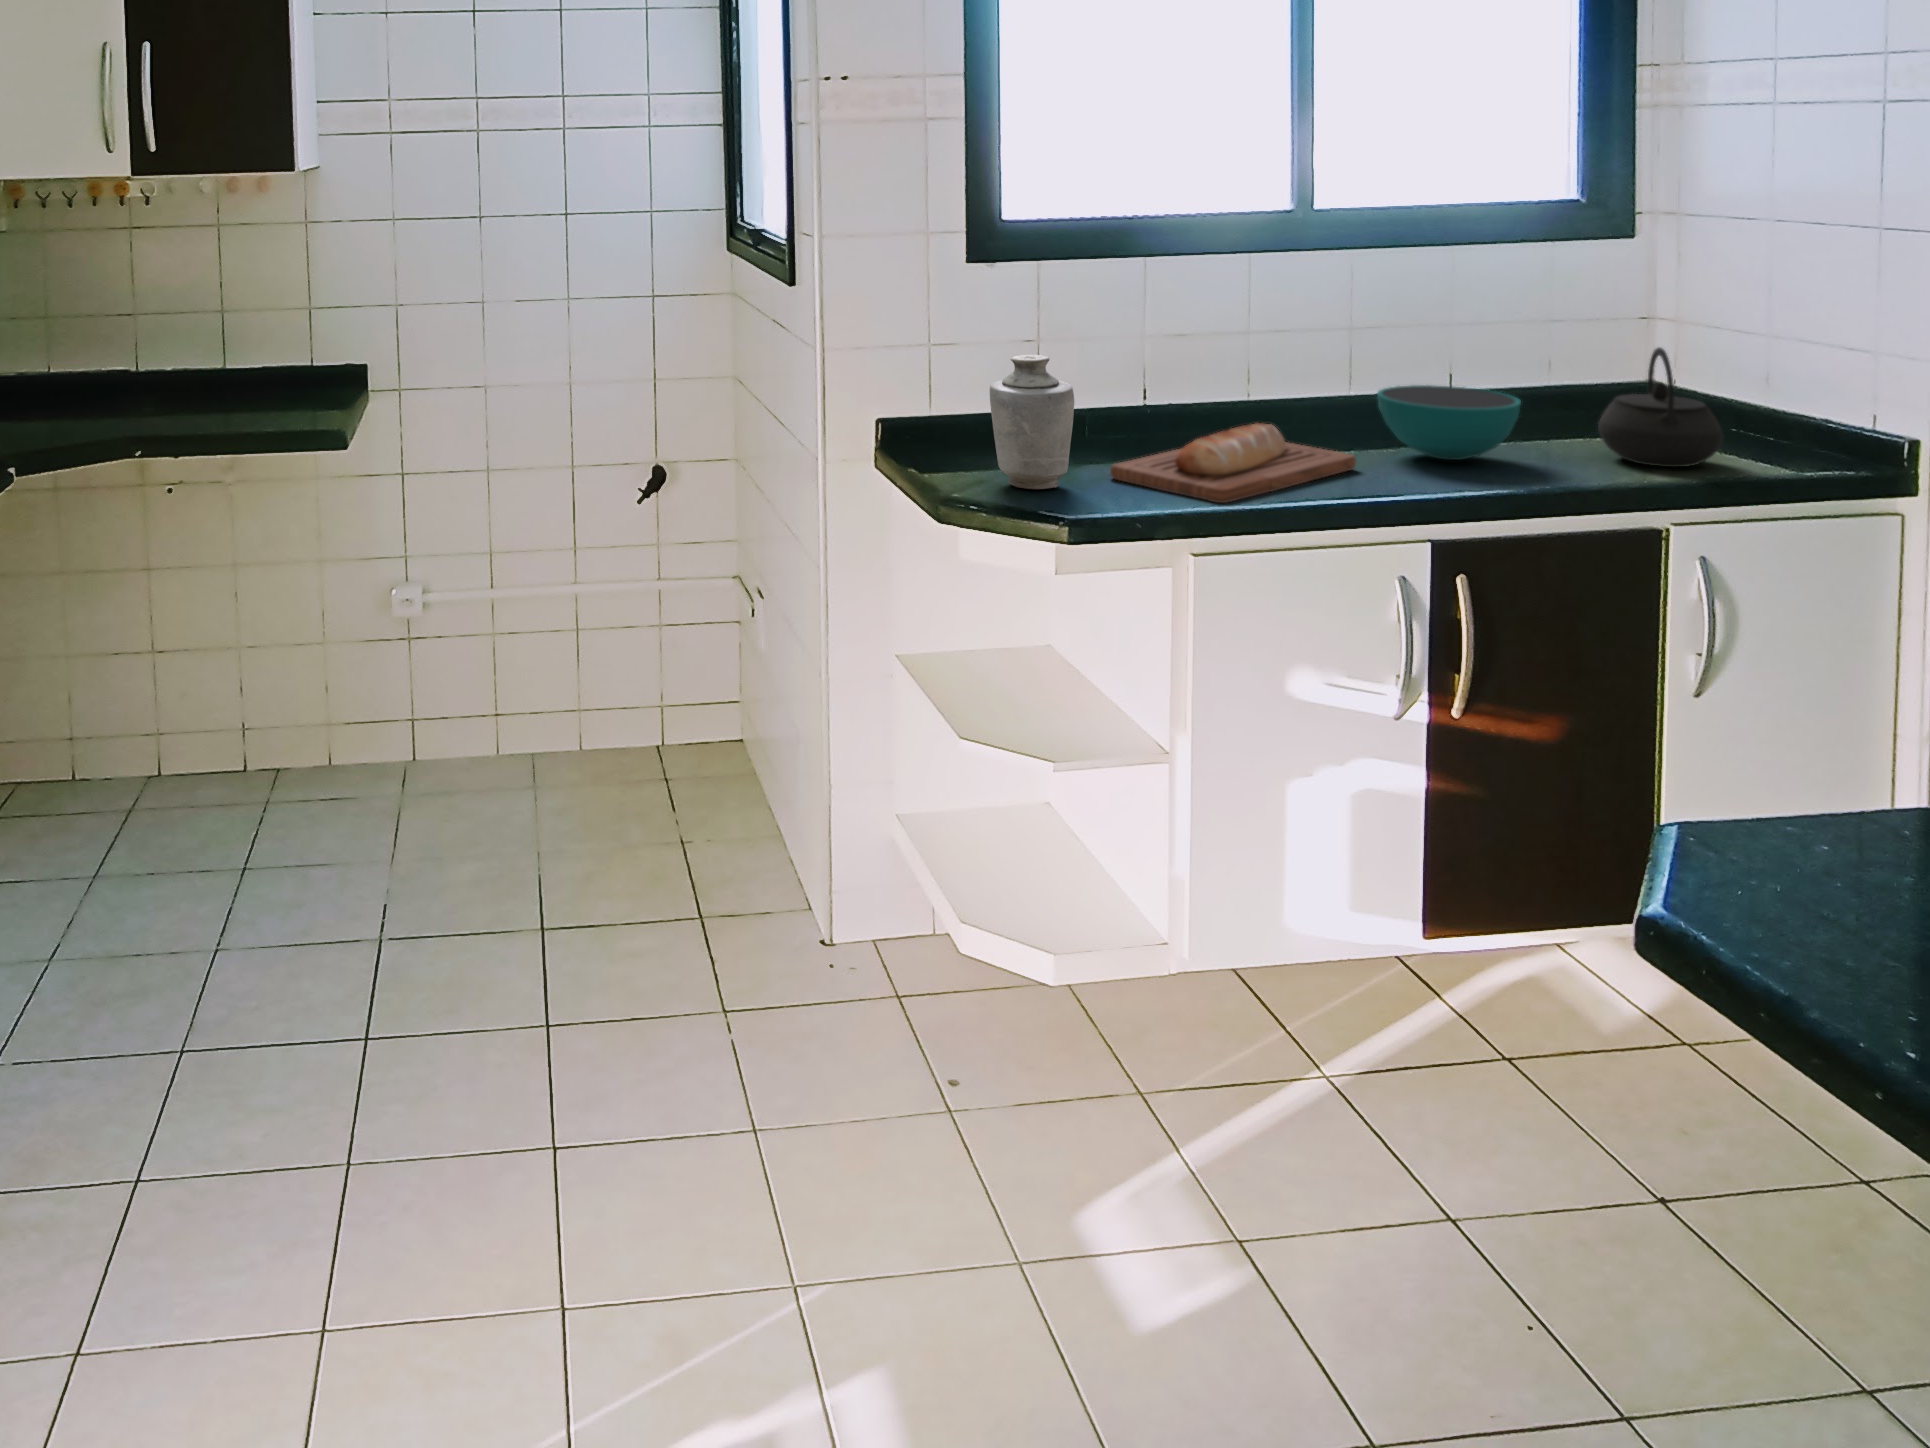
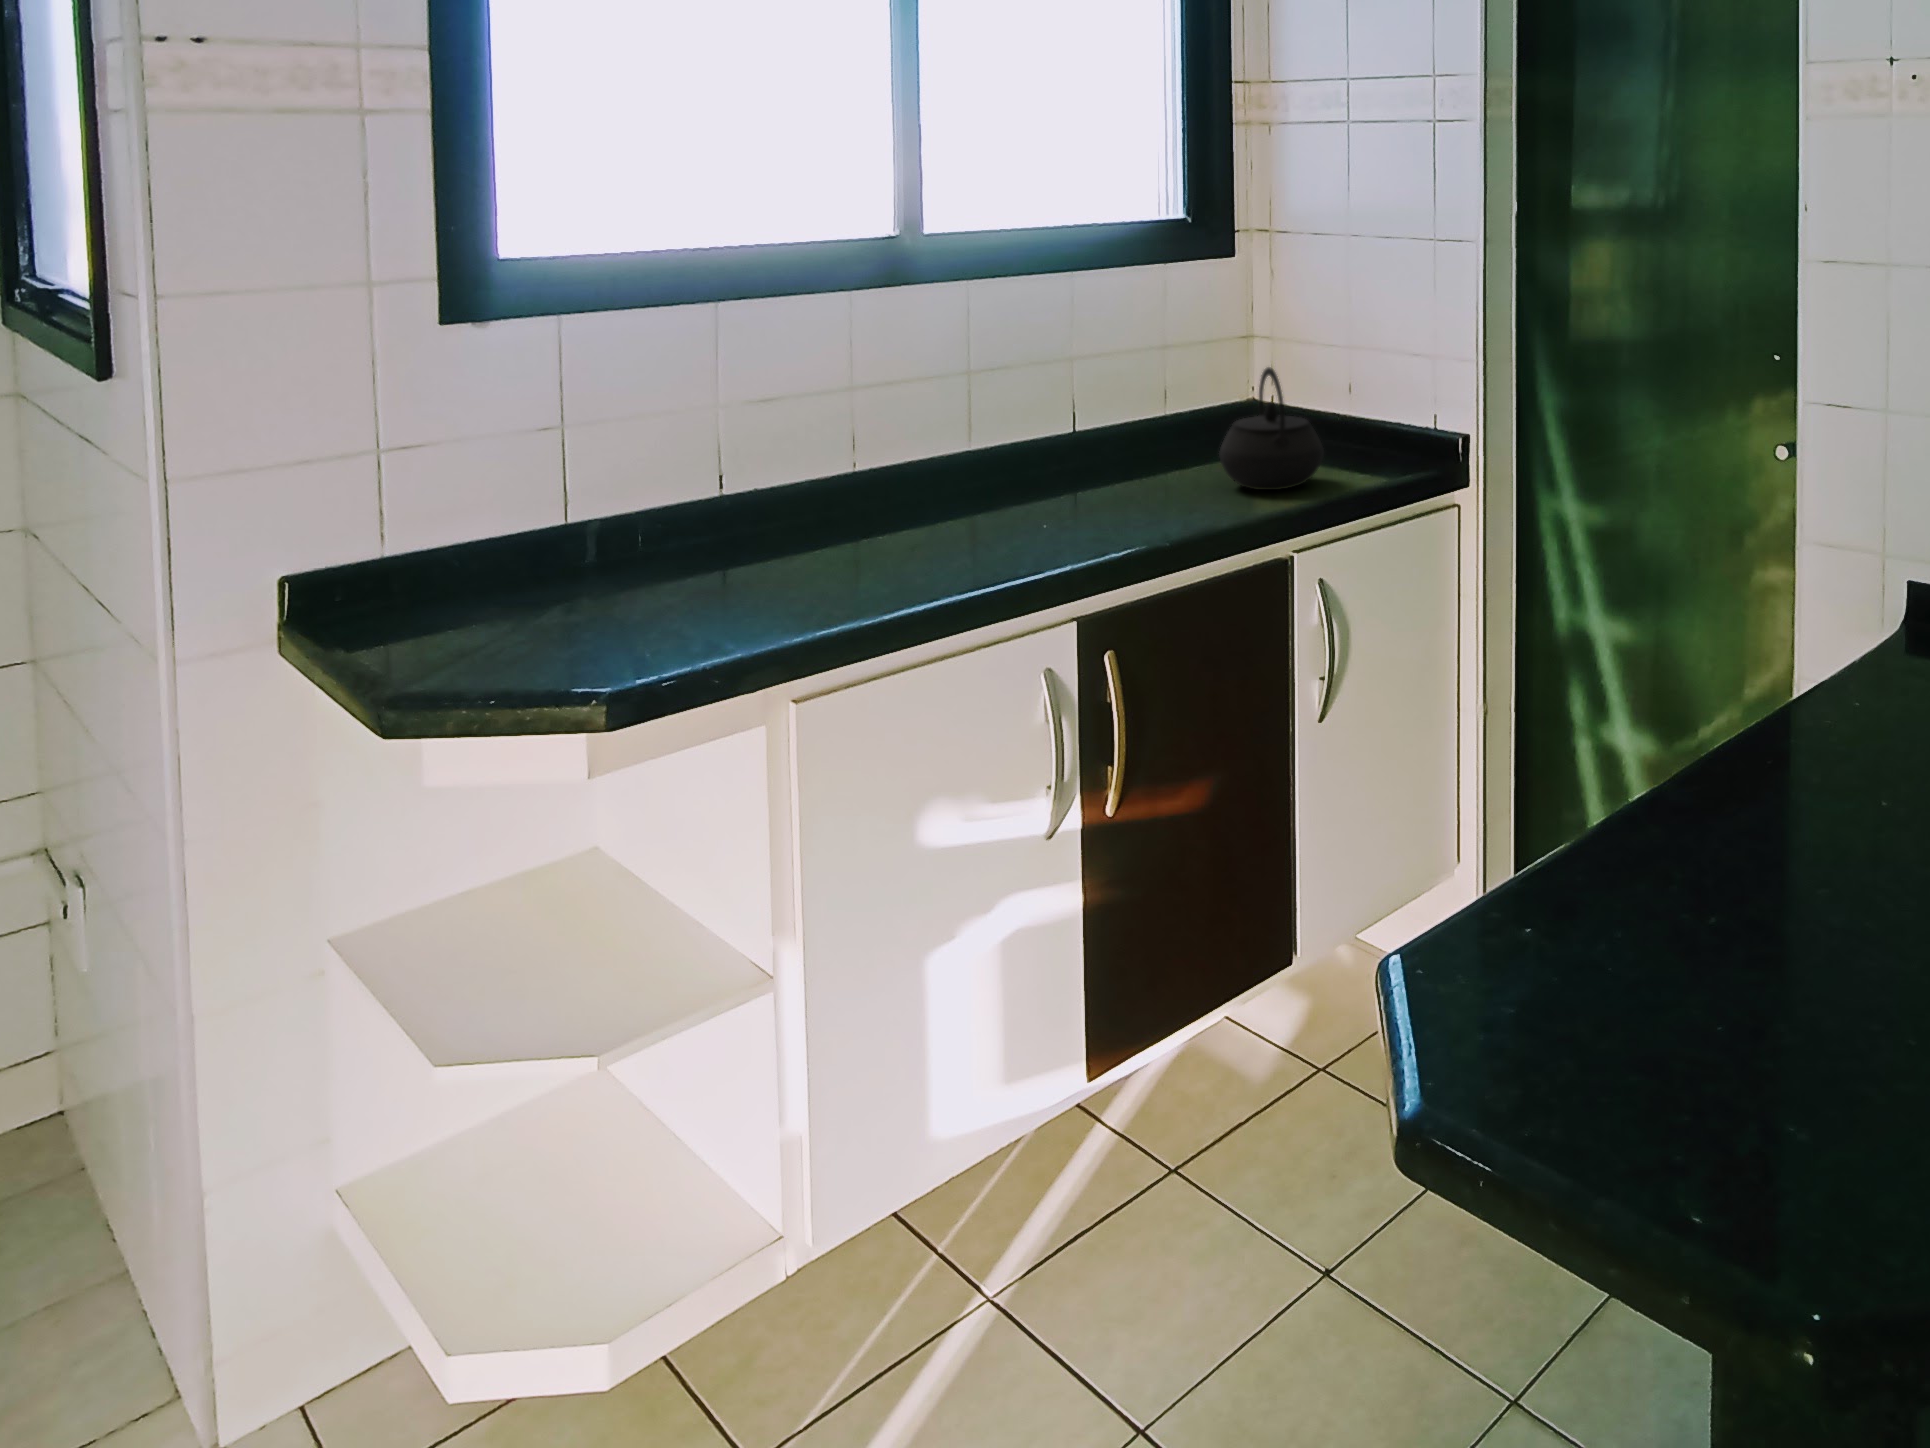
vase: present [990,355,1074,489] -> none [481,453,618,653]
bowl: present [1377,385,1521,460] -> none [1006,429,1151,515]
bread loaf: present [1110,423,1356,503] -> none [676,503,988,622]

